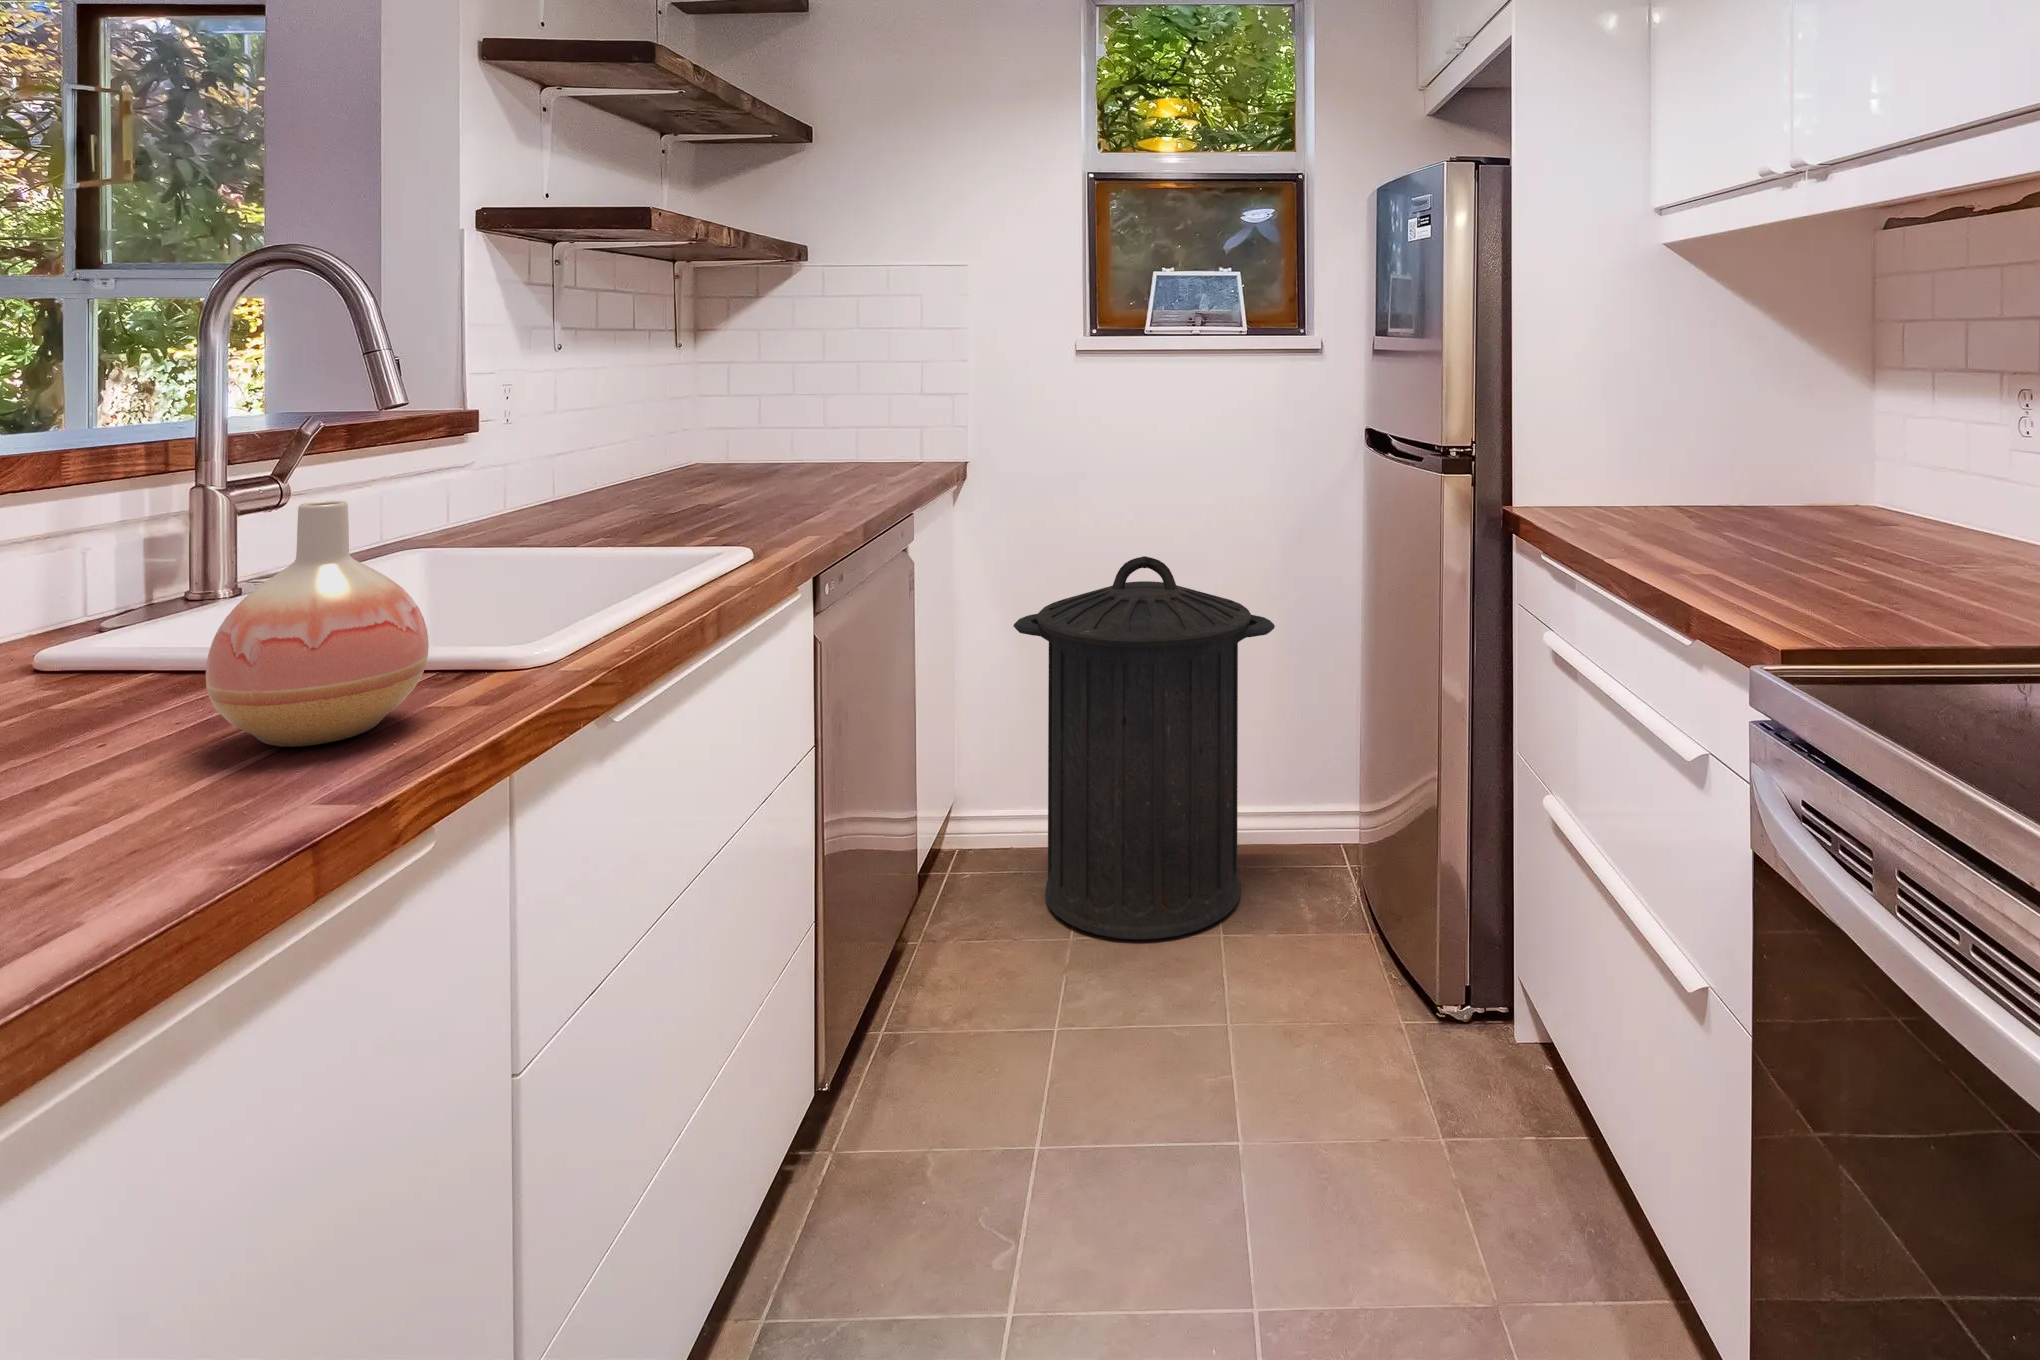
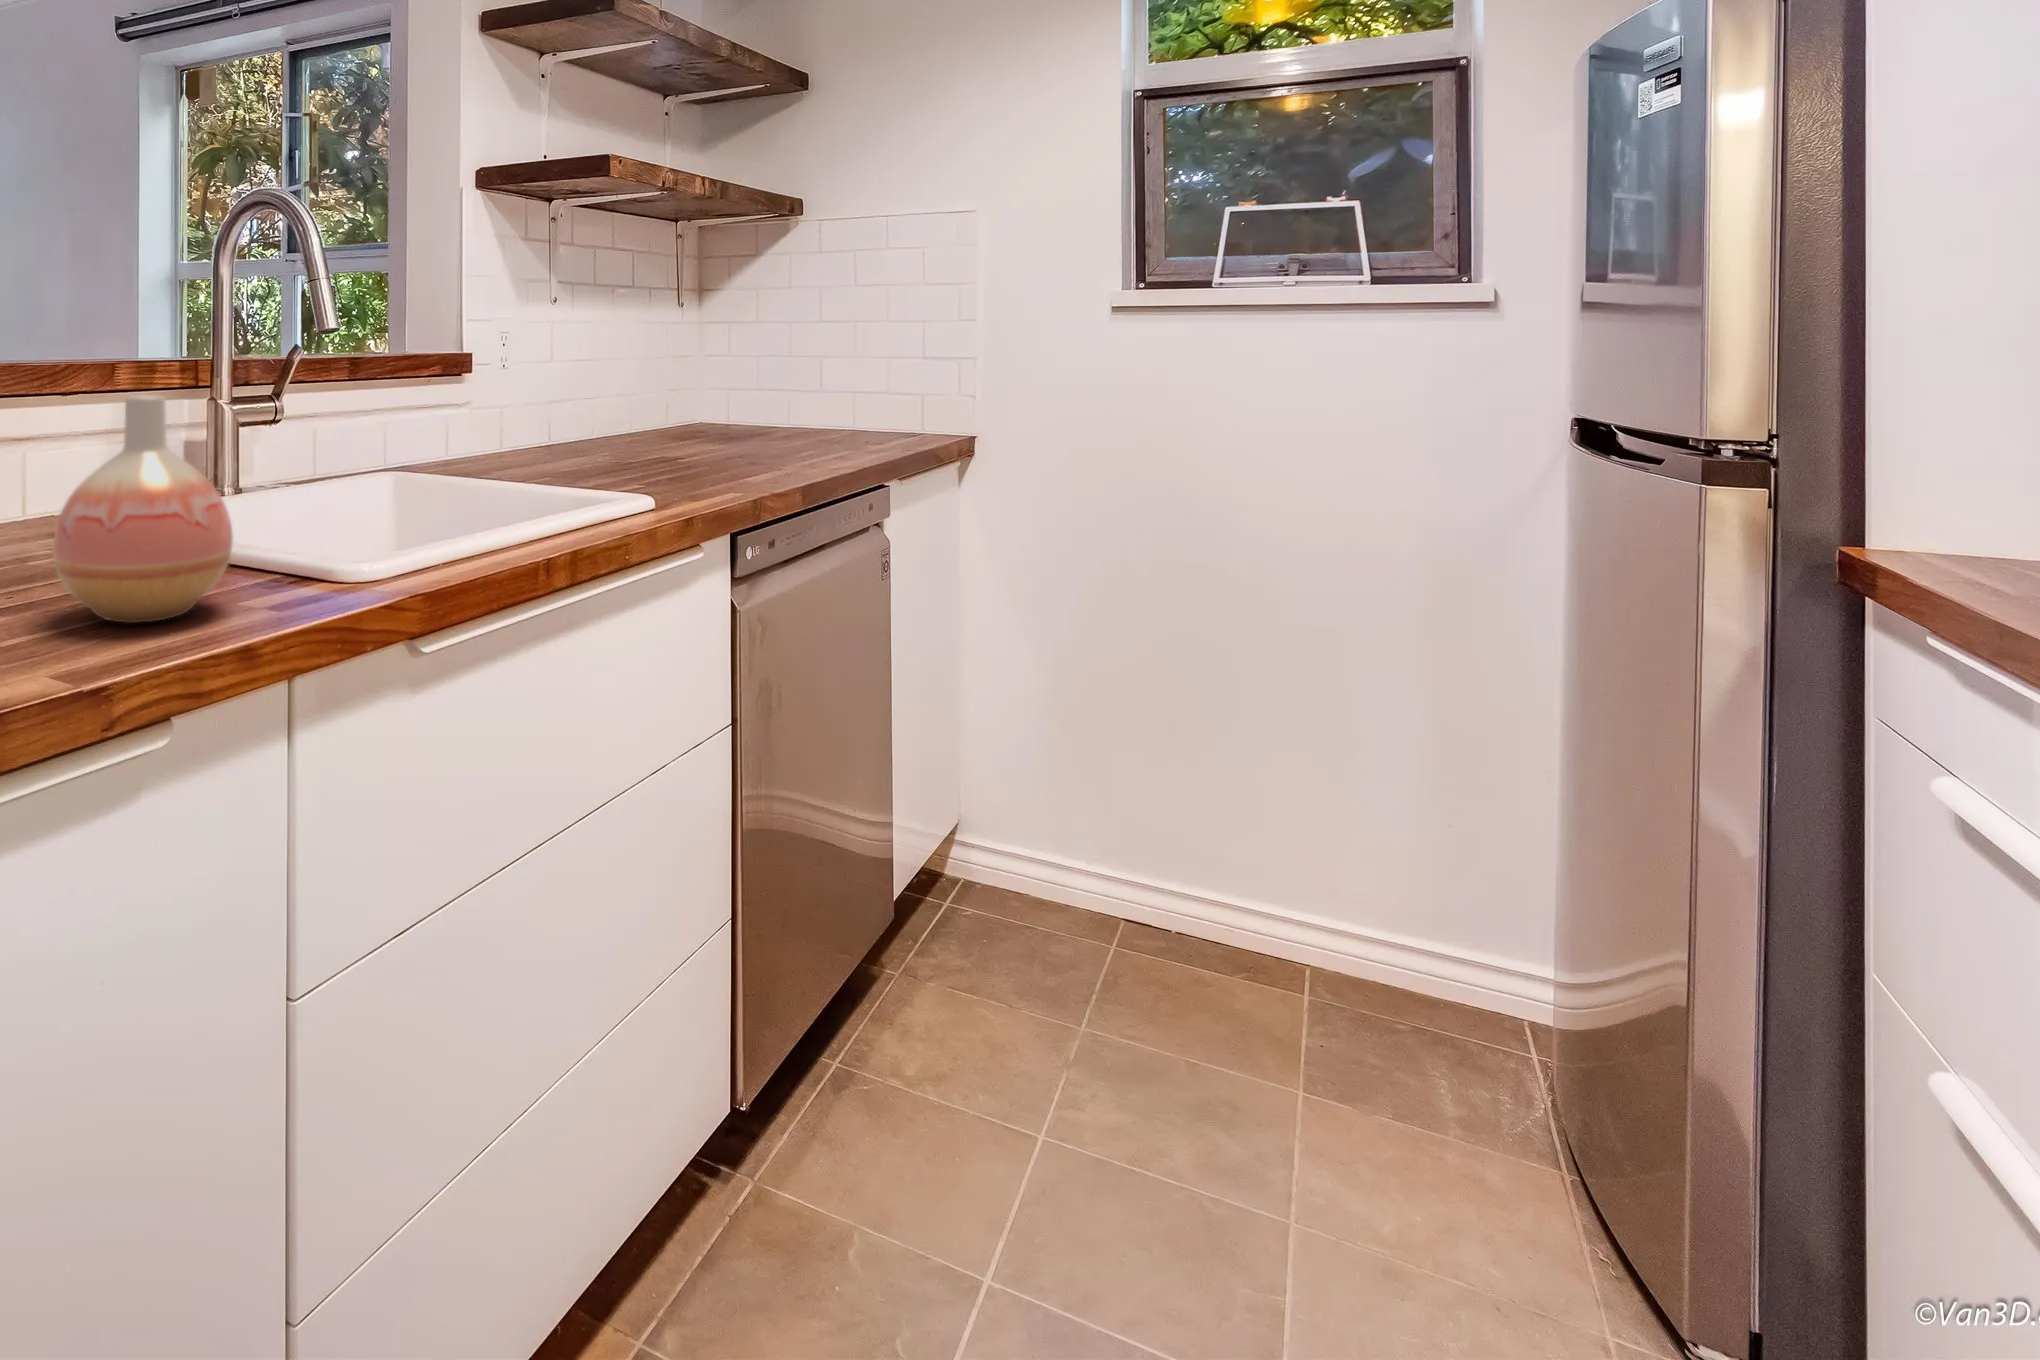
trash can: present [1013,556,1275,940] -> none [1017,566,1398,1068]

